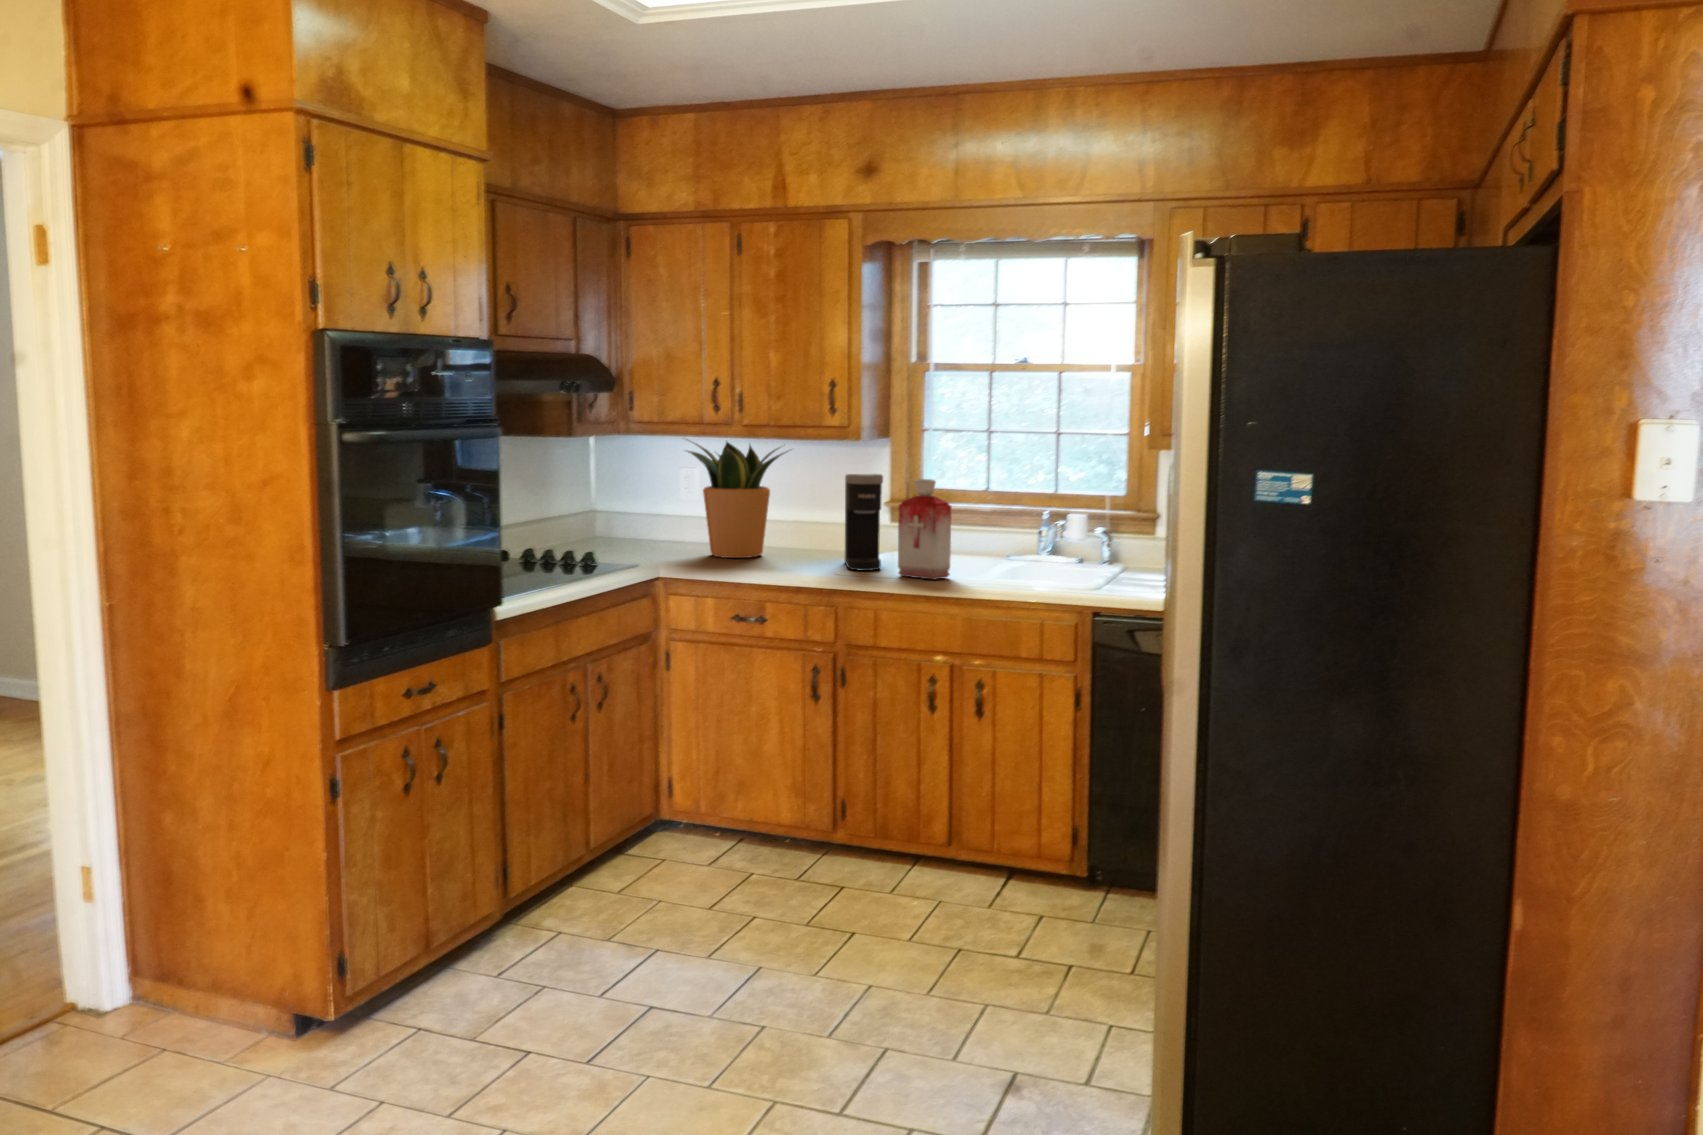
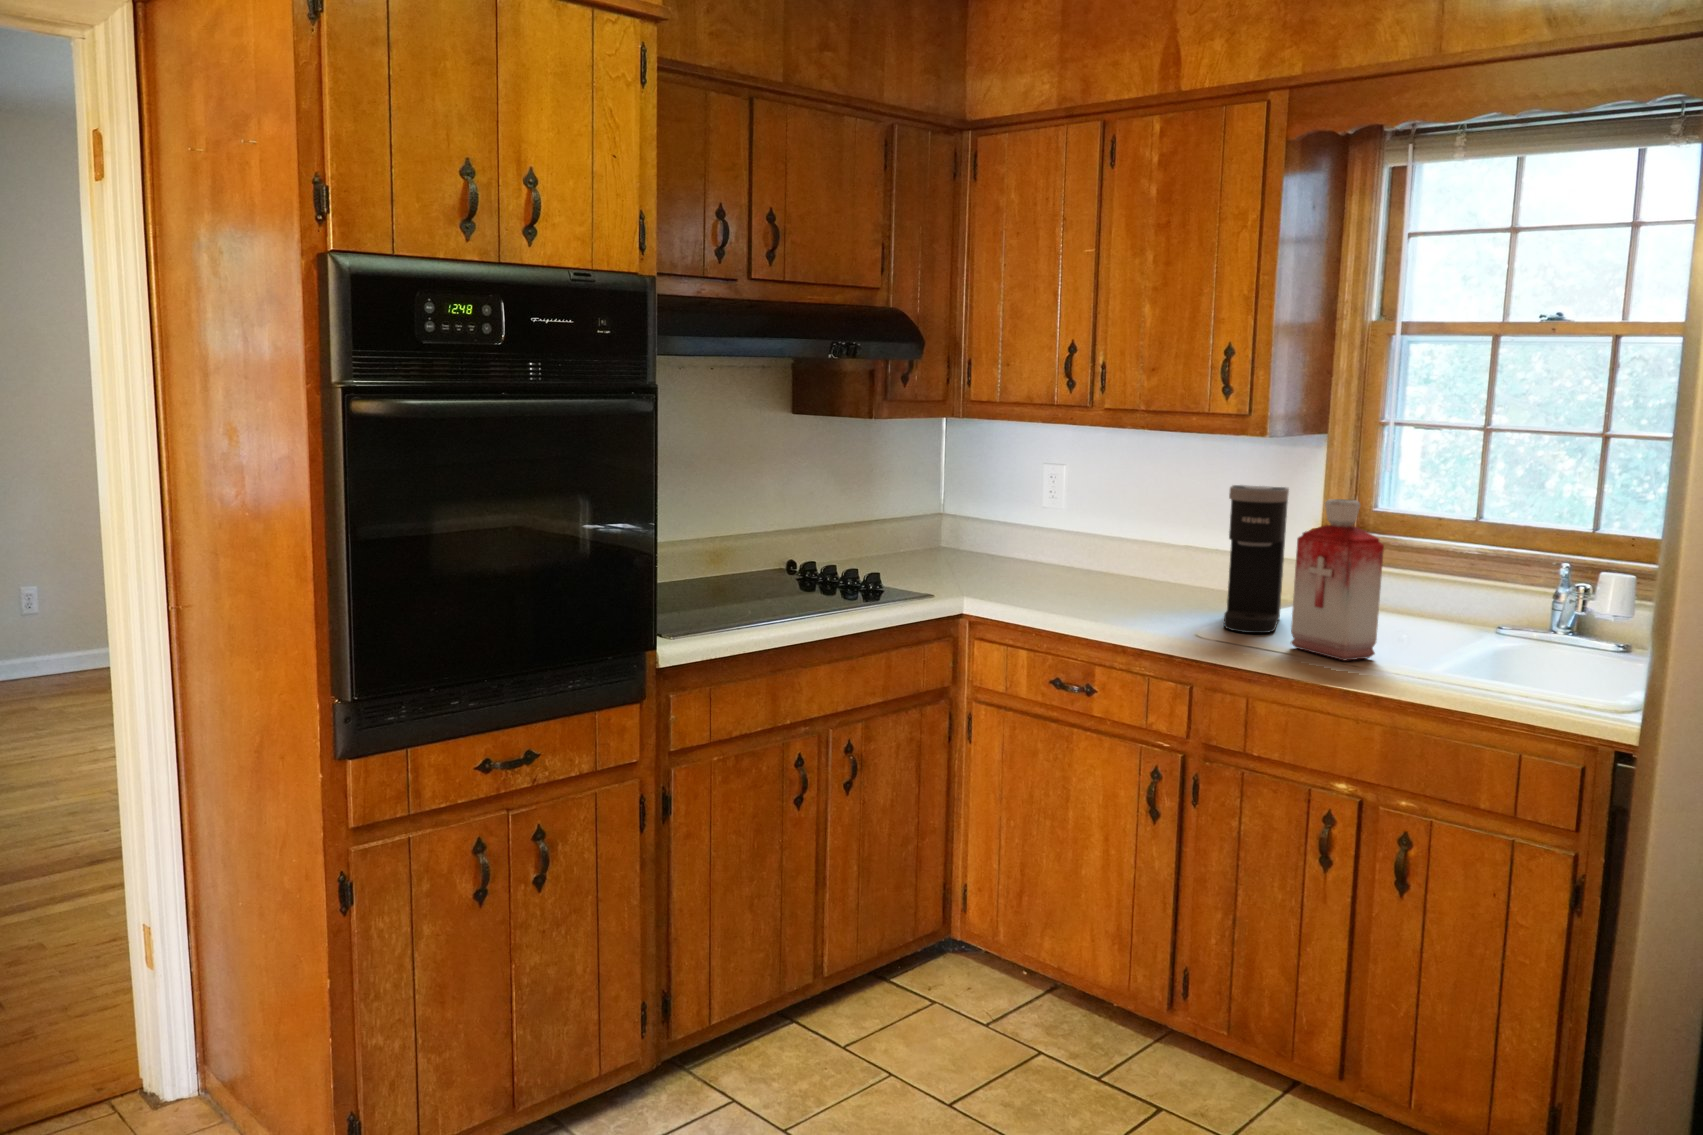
potted plant: present [688,442,785,558] -> none [1017,425,1169,595]

